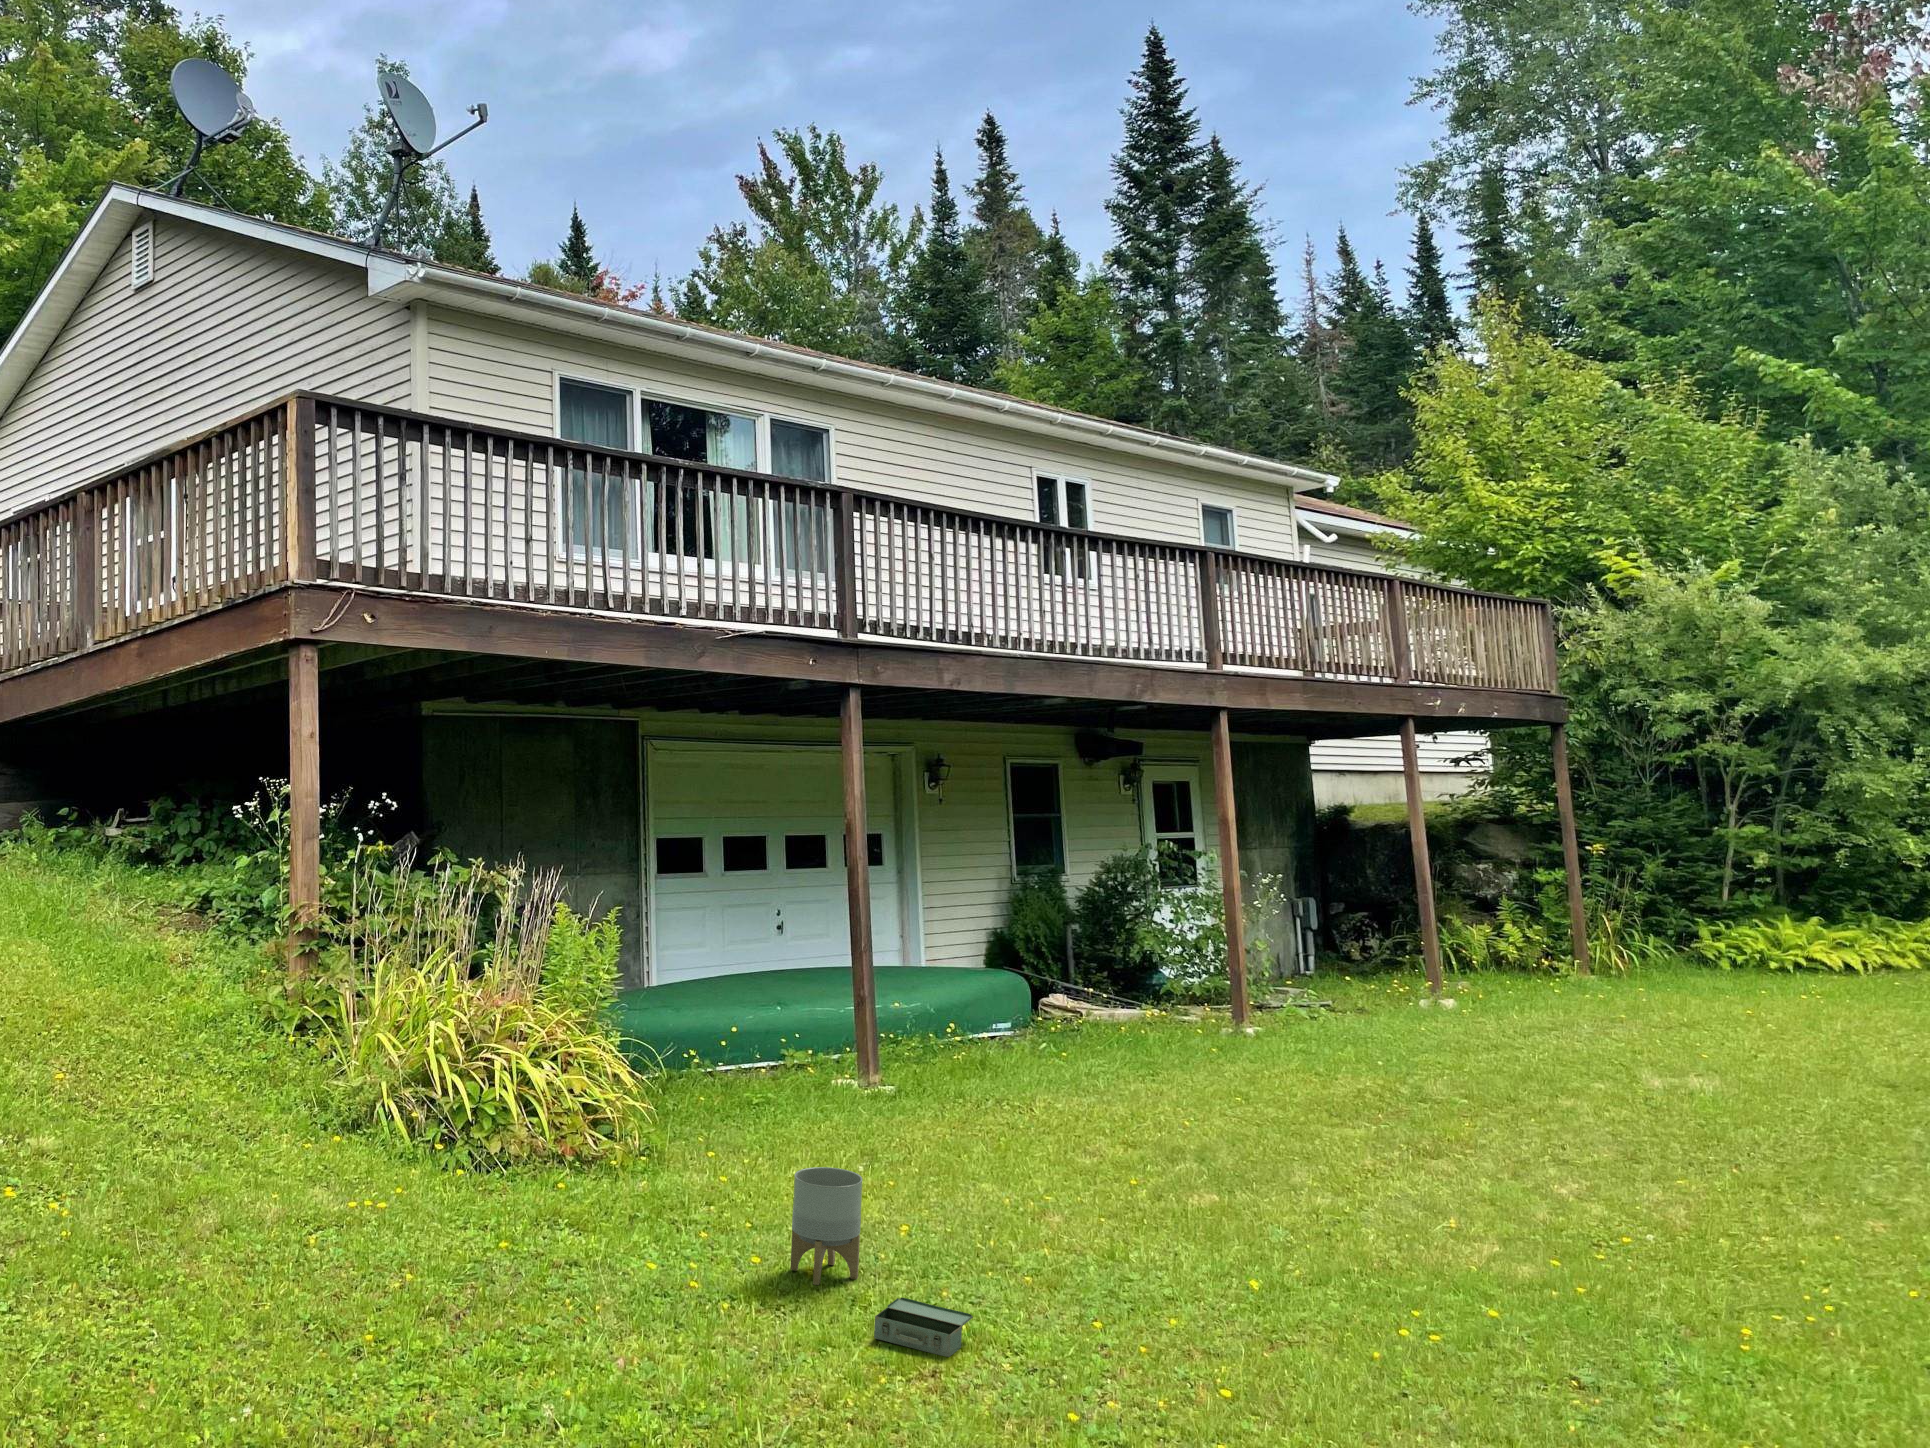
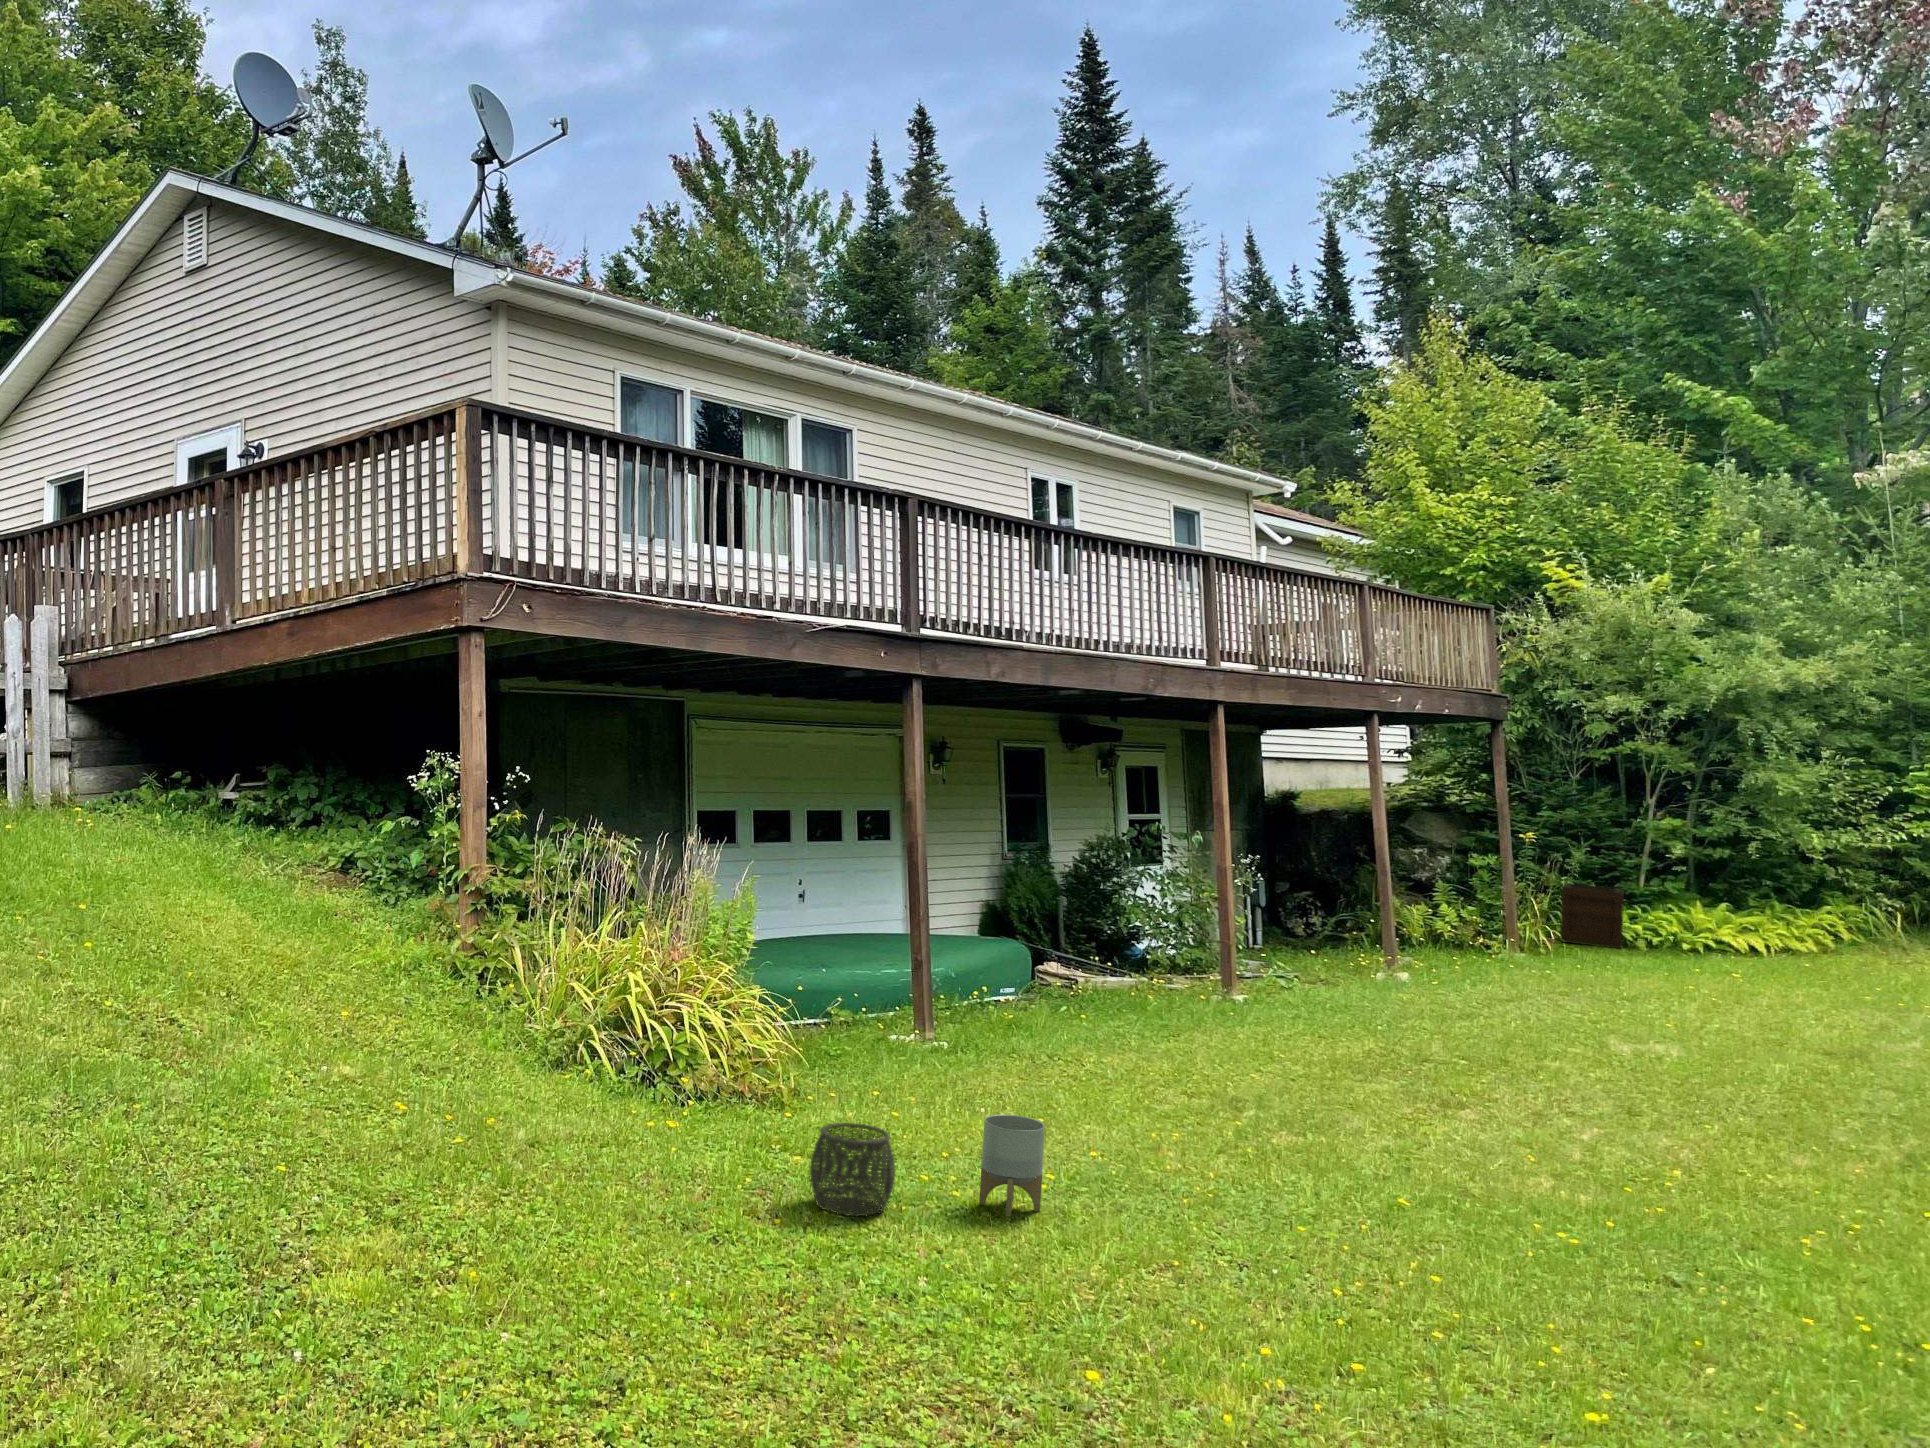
wooden crate: none [1632,899,1705,970] -> present [1560,884,1624,948]
woven basket: none [592,1177,691,1285] -> present [810,1123,896,1217]
toolbox: present [874,1297,973,1357] -> none [1086,1224,1168,1273]

